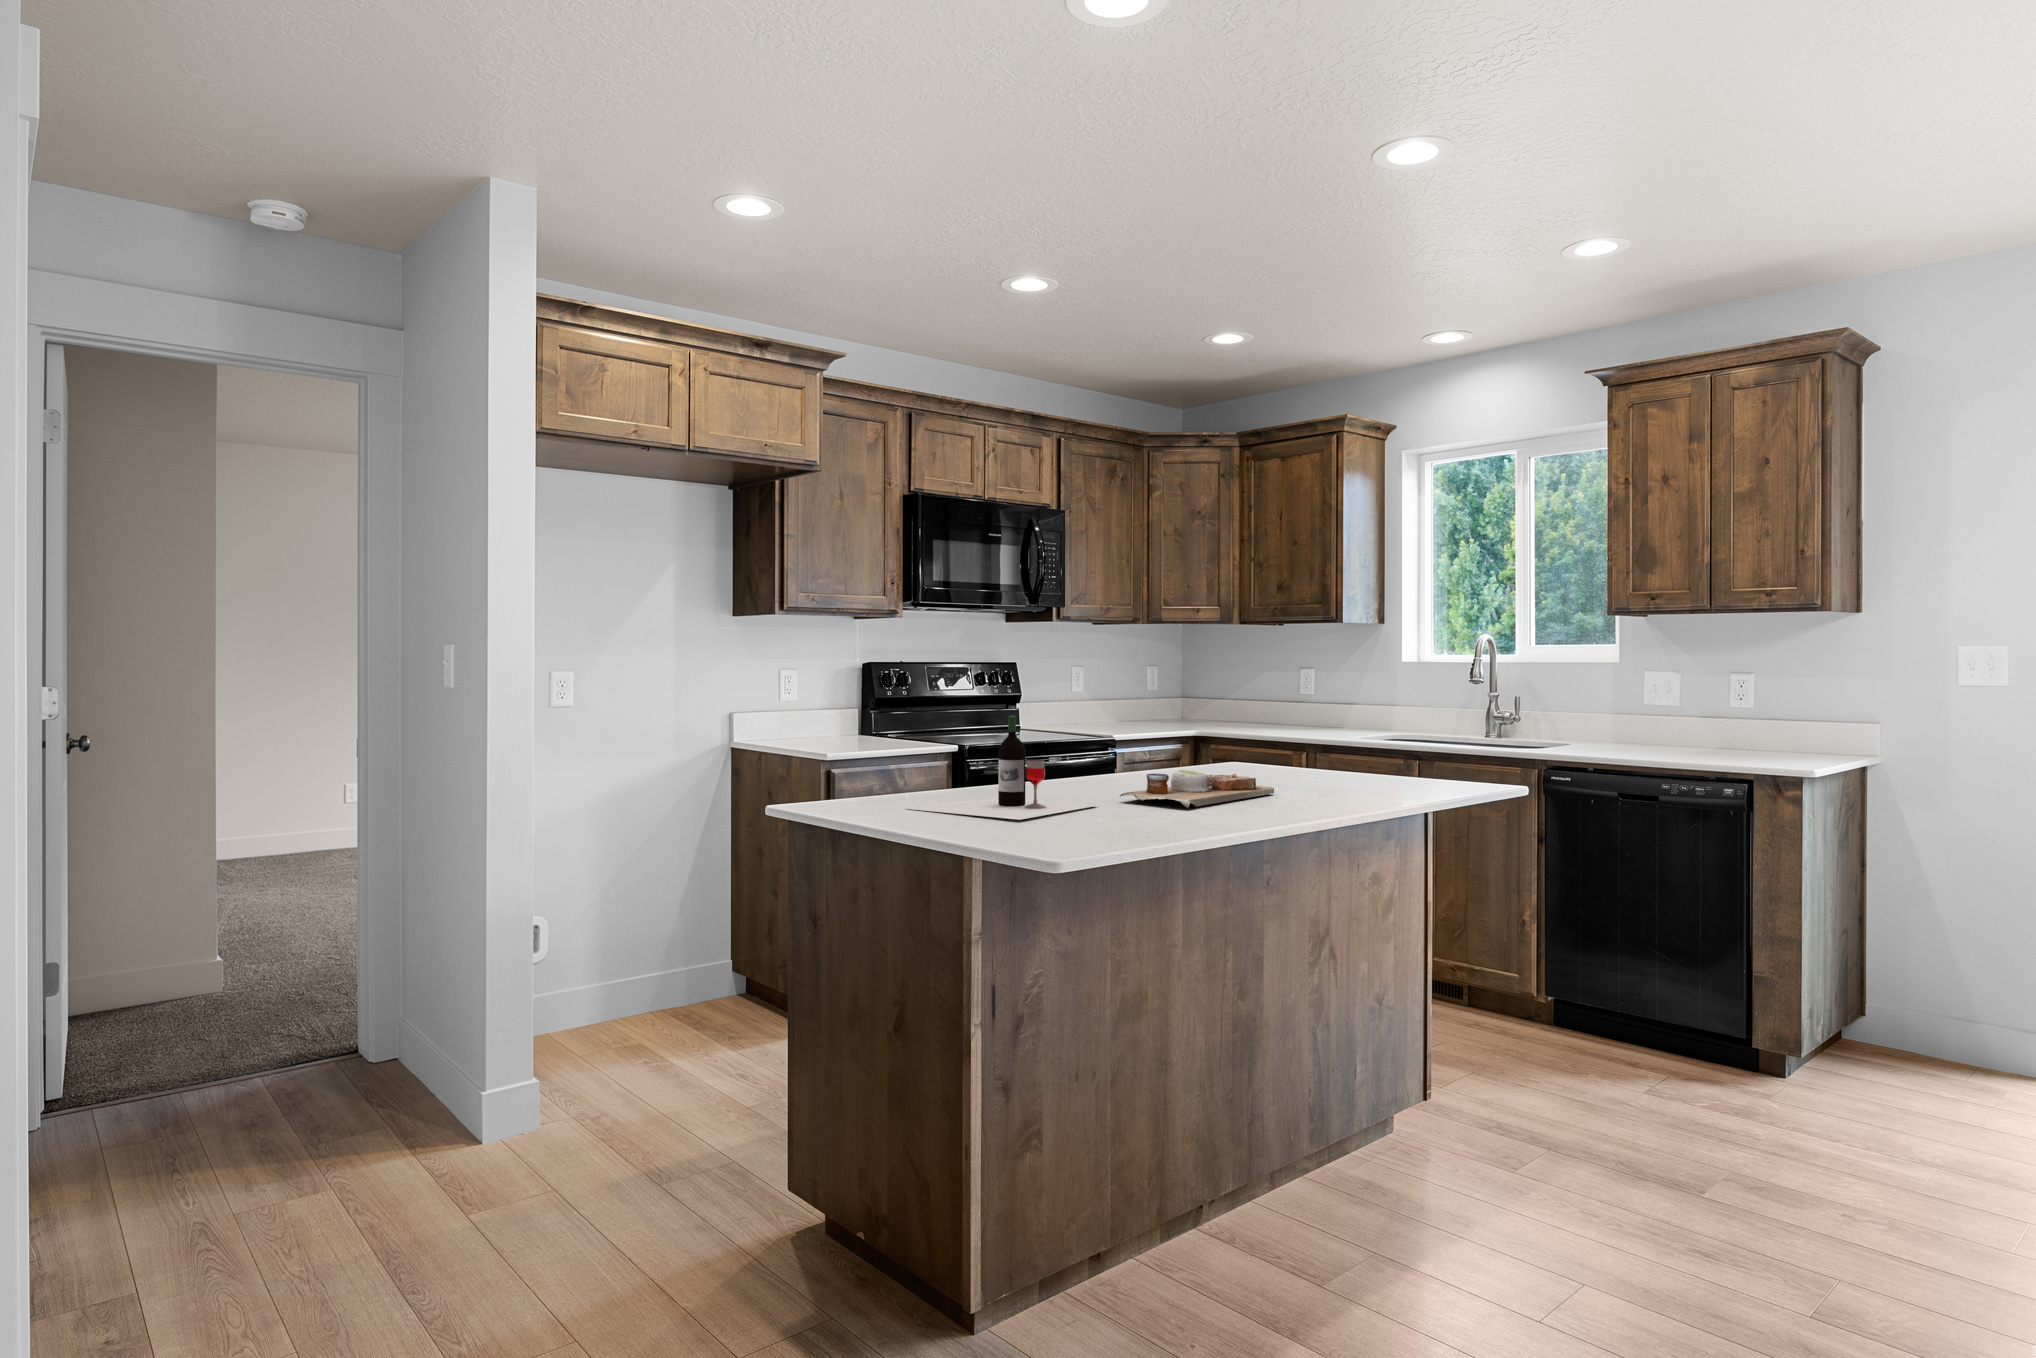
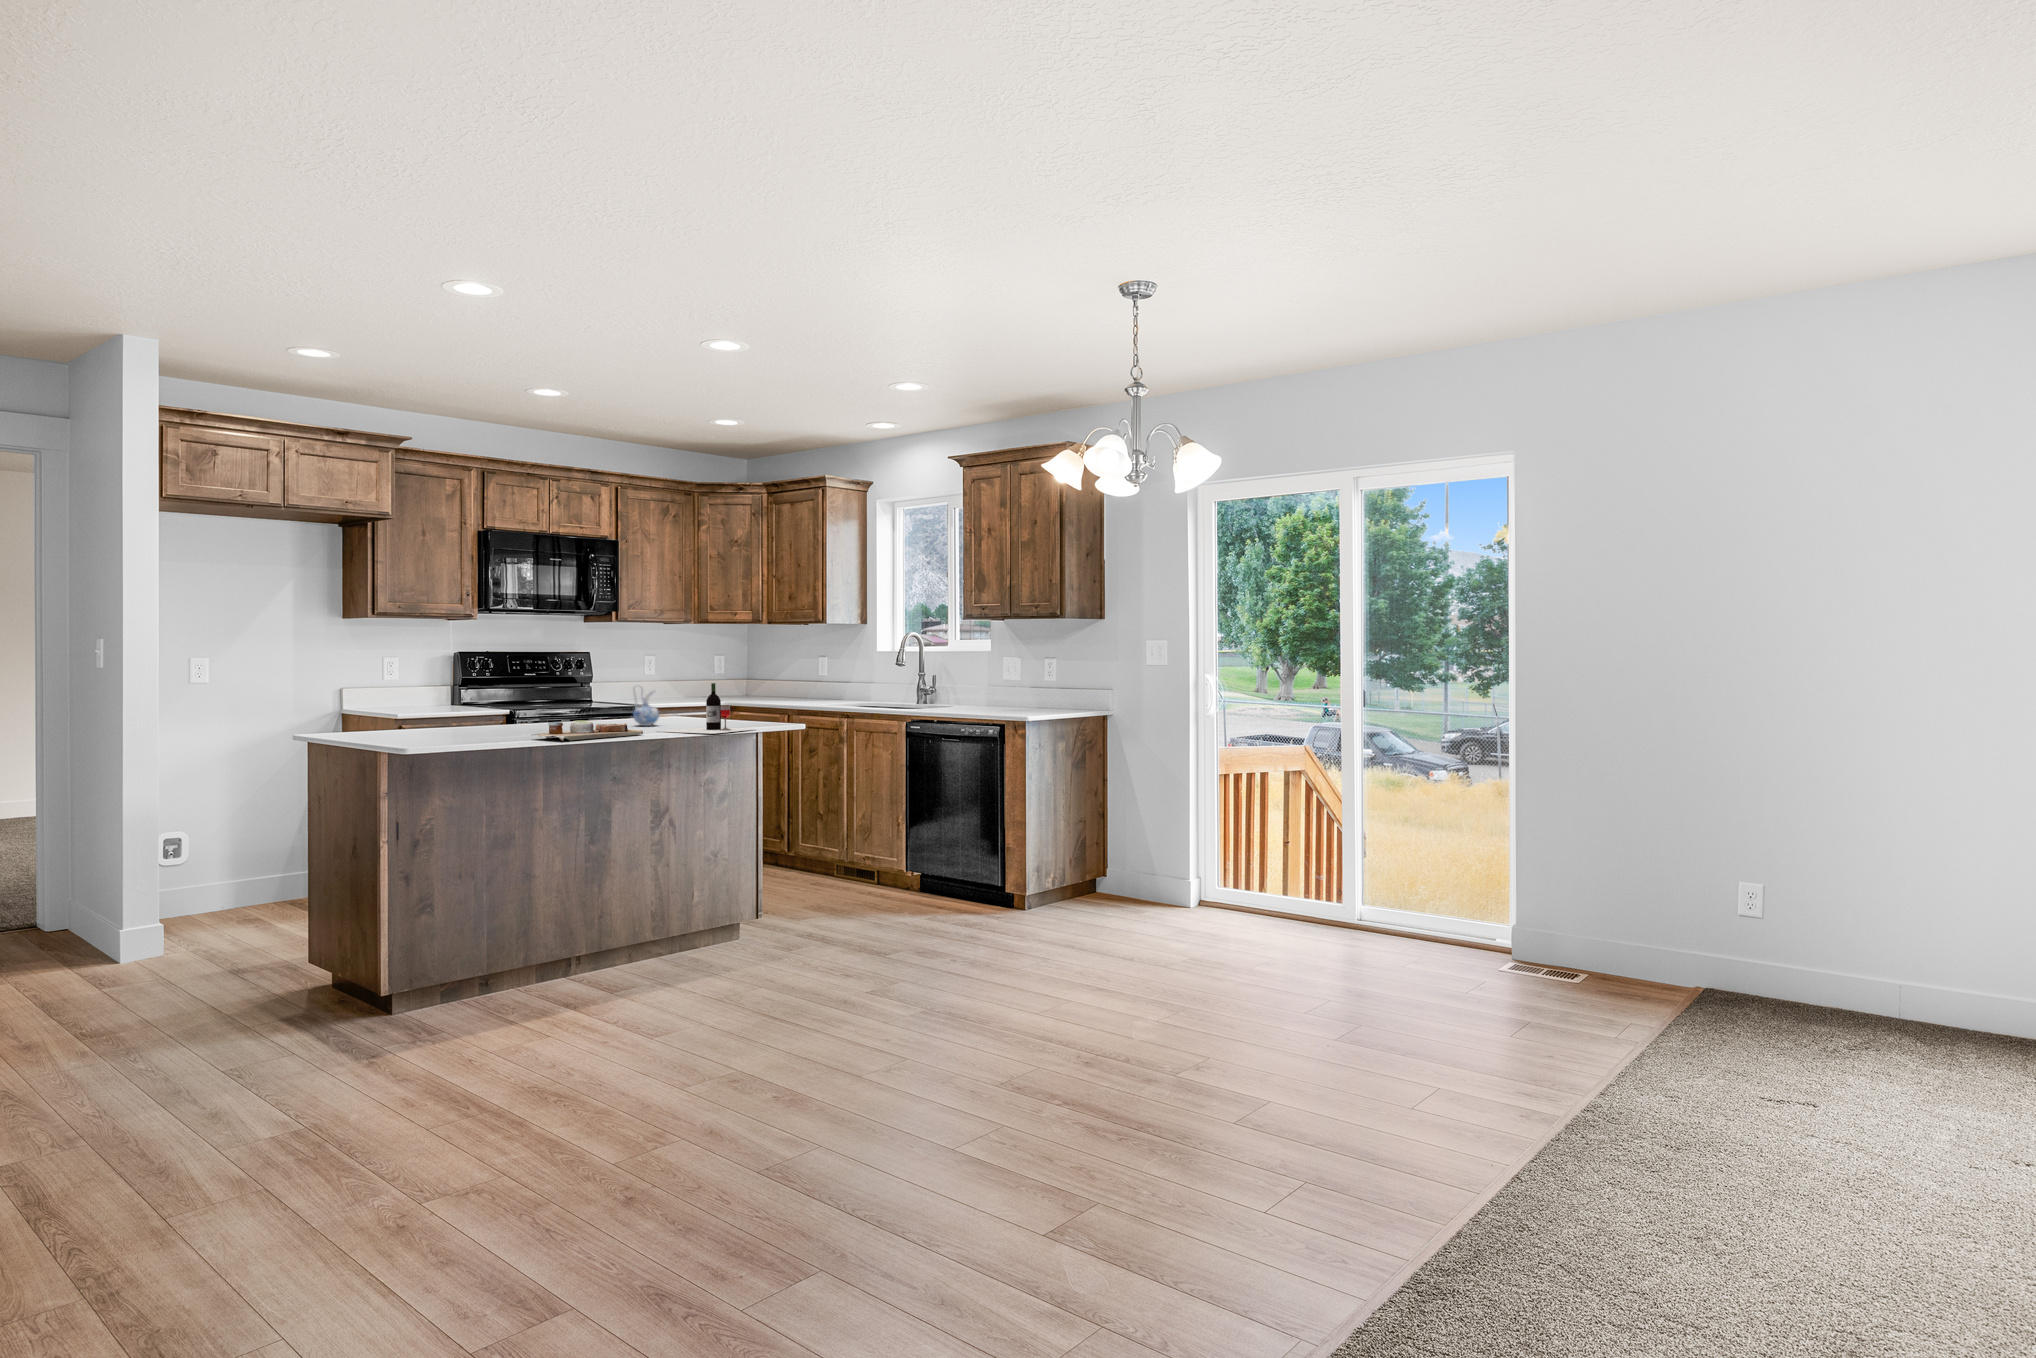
ceramic pitcher: none [1202,708,1241,774] -> present [633,684,659,726]
wine bottle: present [906,716,1097,820] -> present [659,683,755,734]

